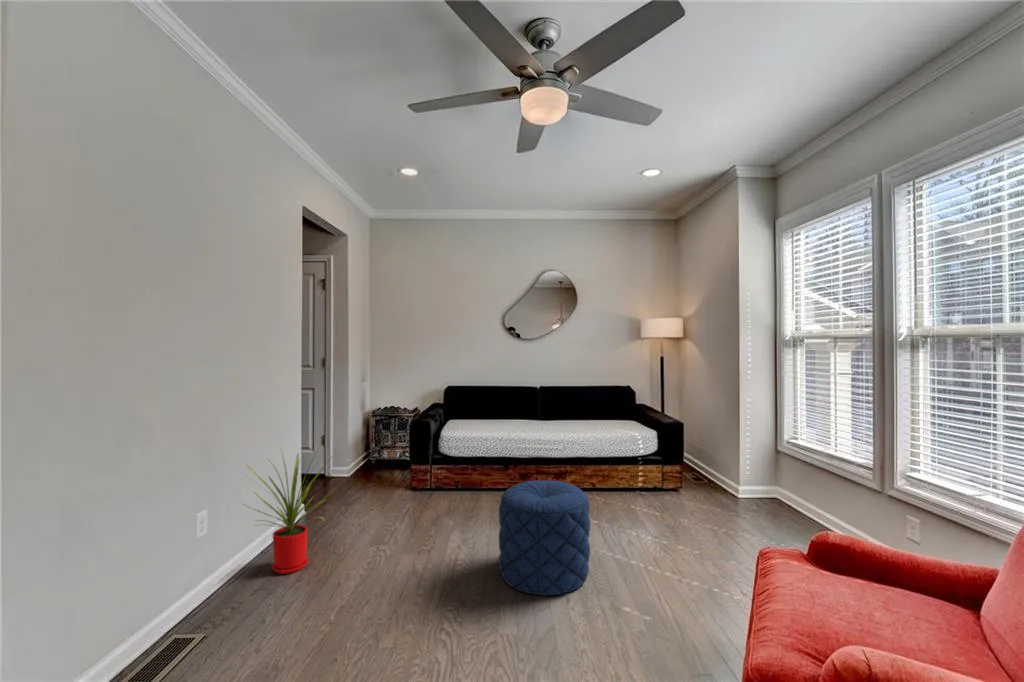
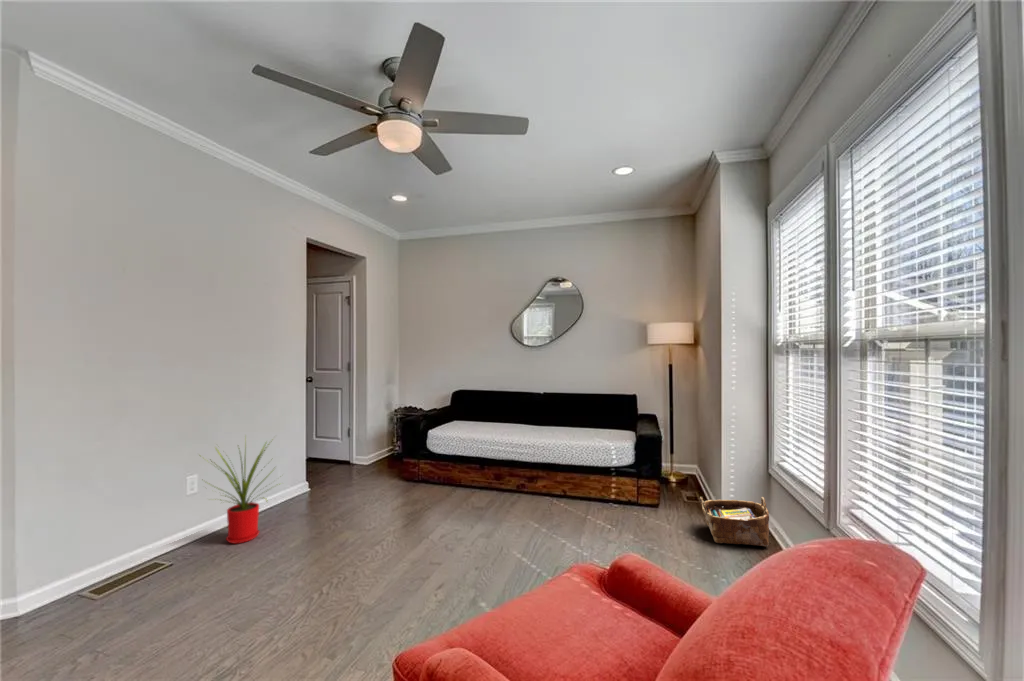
woven basket: none [732,470,794,514] -> present [700,497,769,546]
pouf: present [499,480,590,595] -> none [386,483,478,601]

